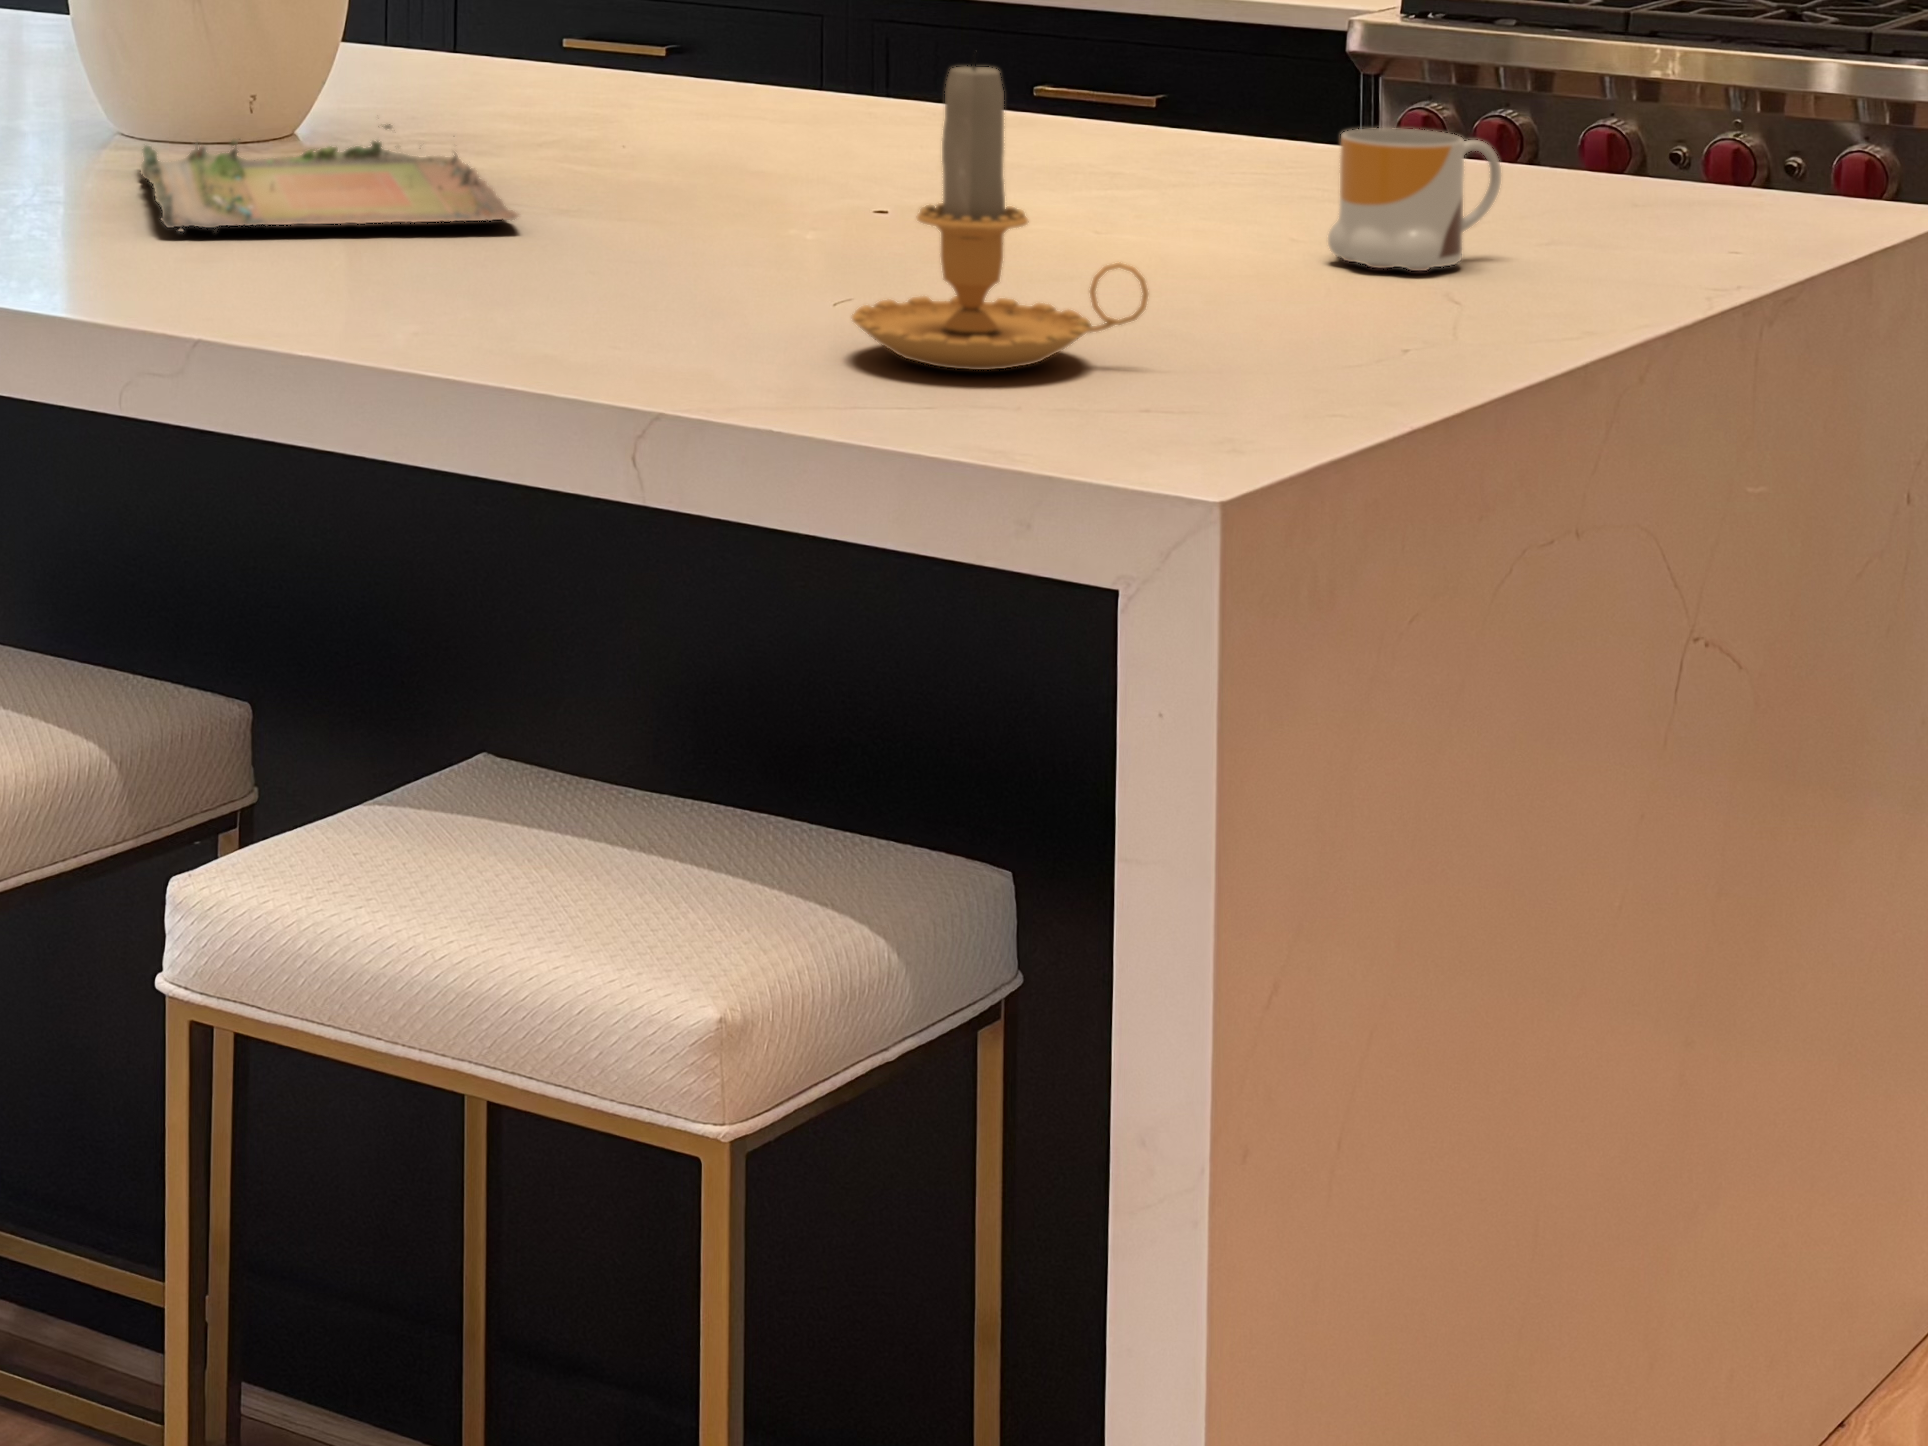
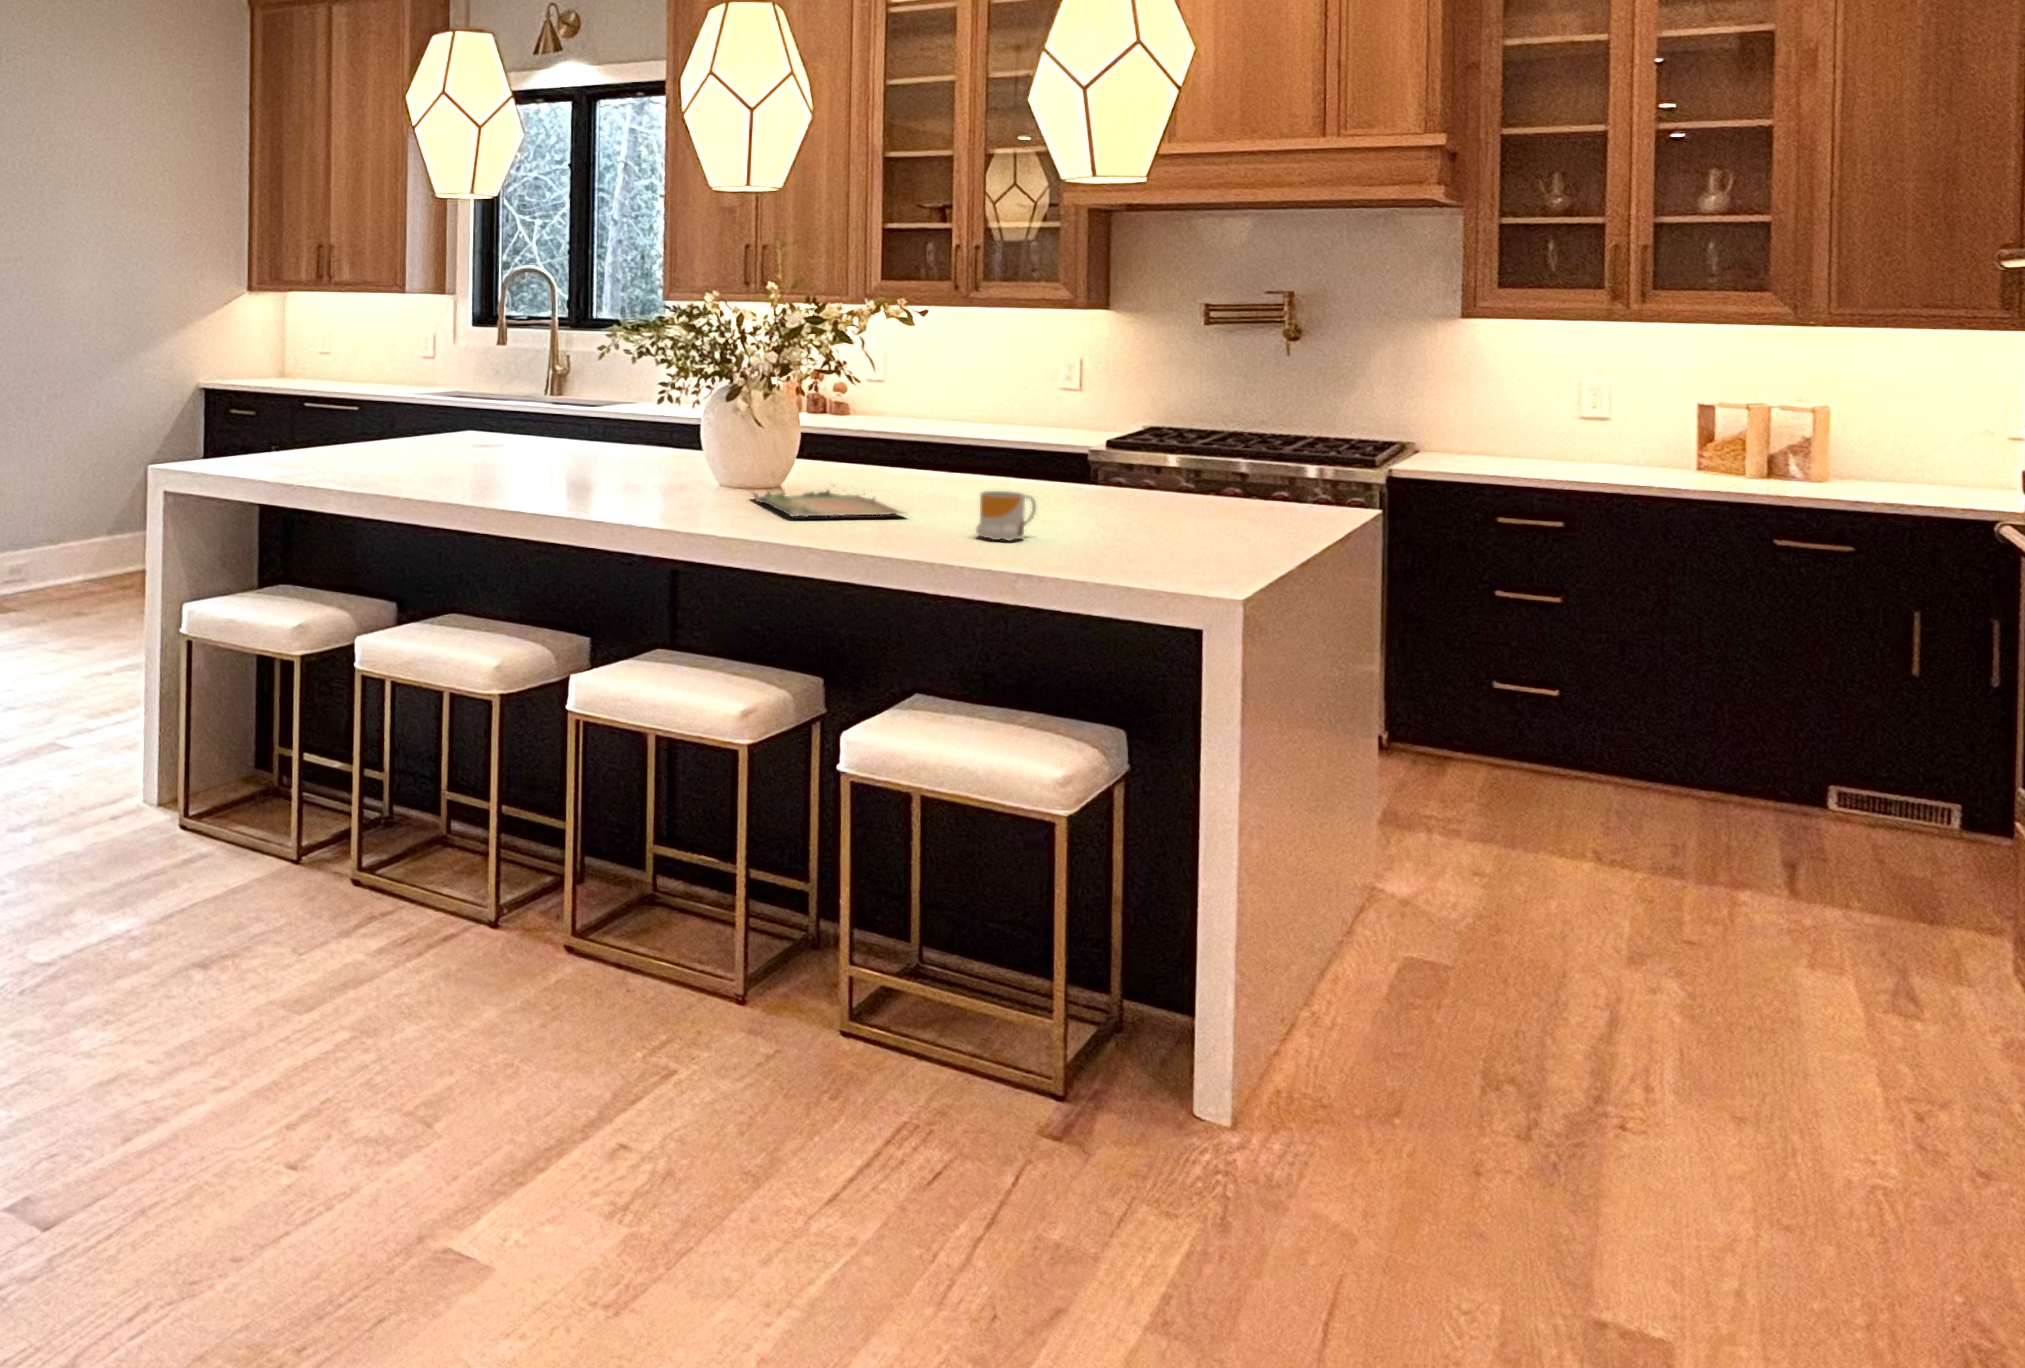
candle: present [852,62,1148,370] -> none [1073,453,1177,558]
mug: present [1328,128,1501,271] -> present [976,491,1036,540]

